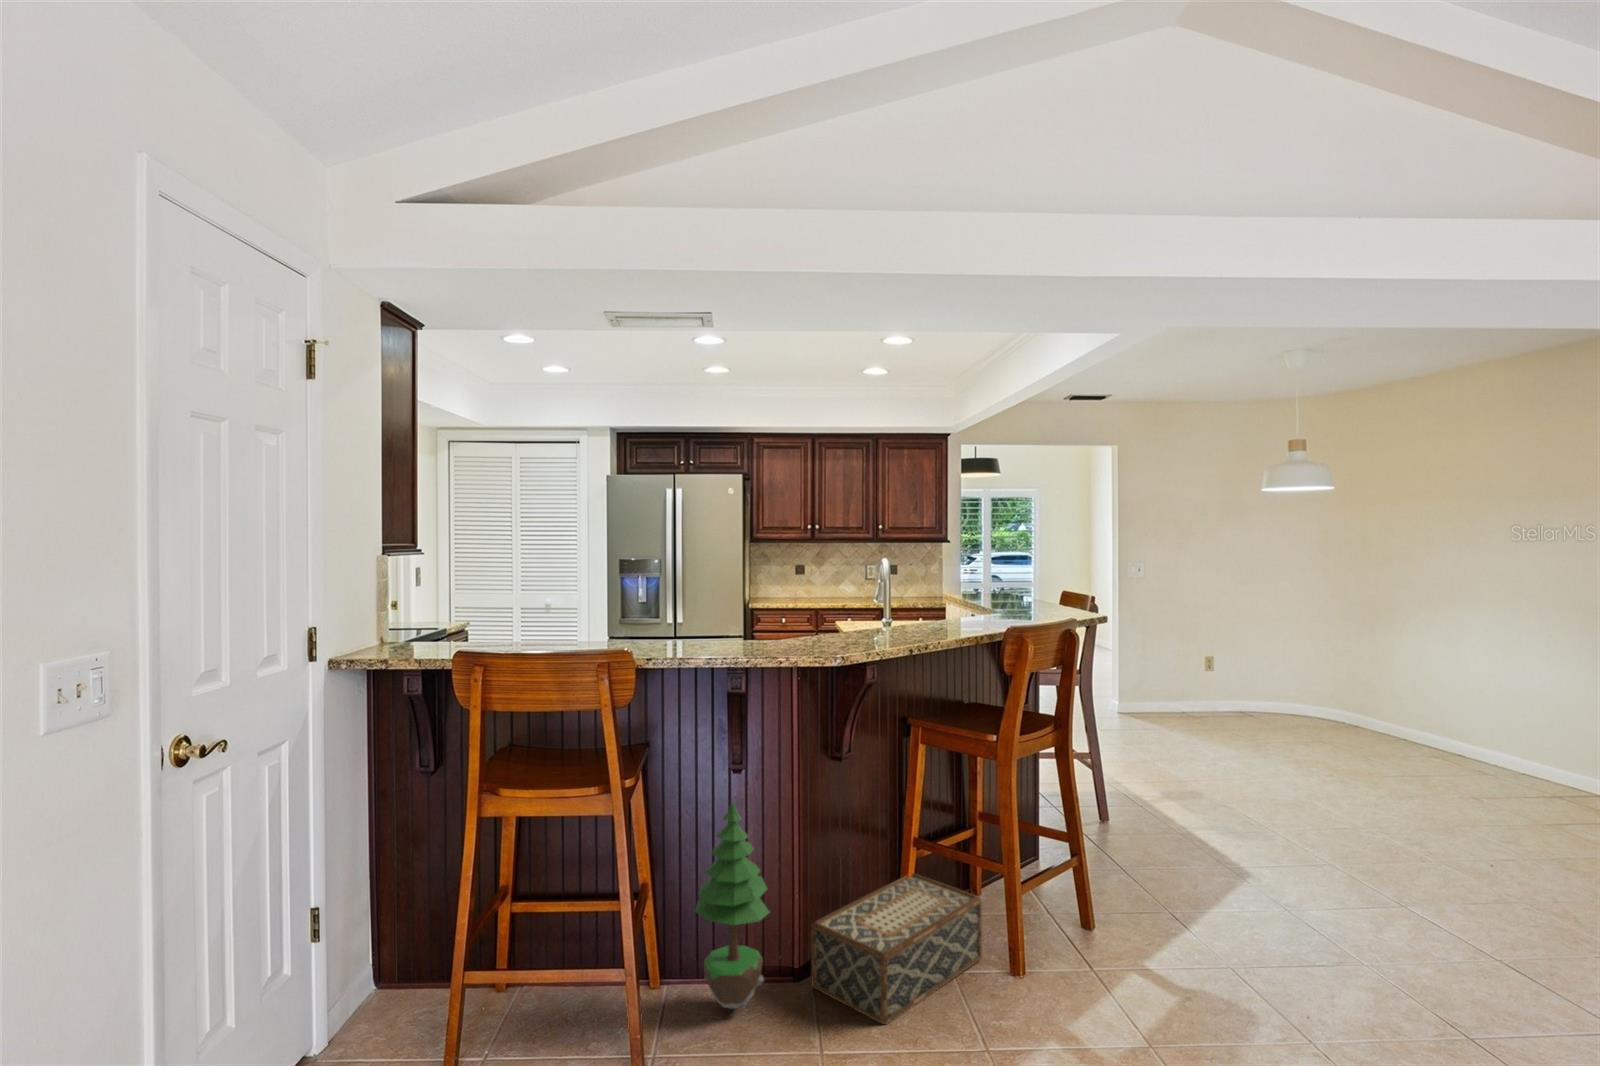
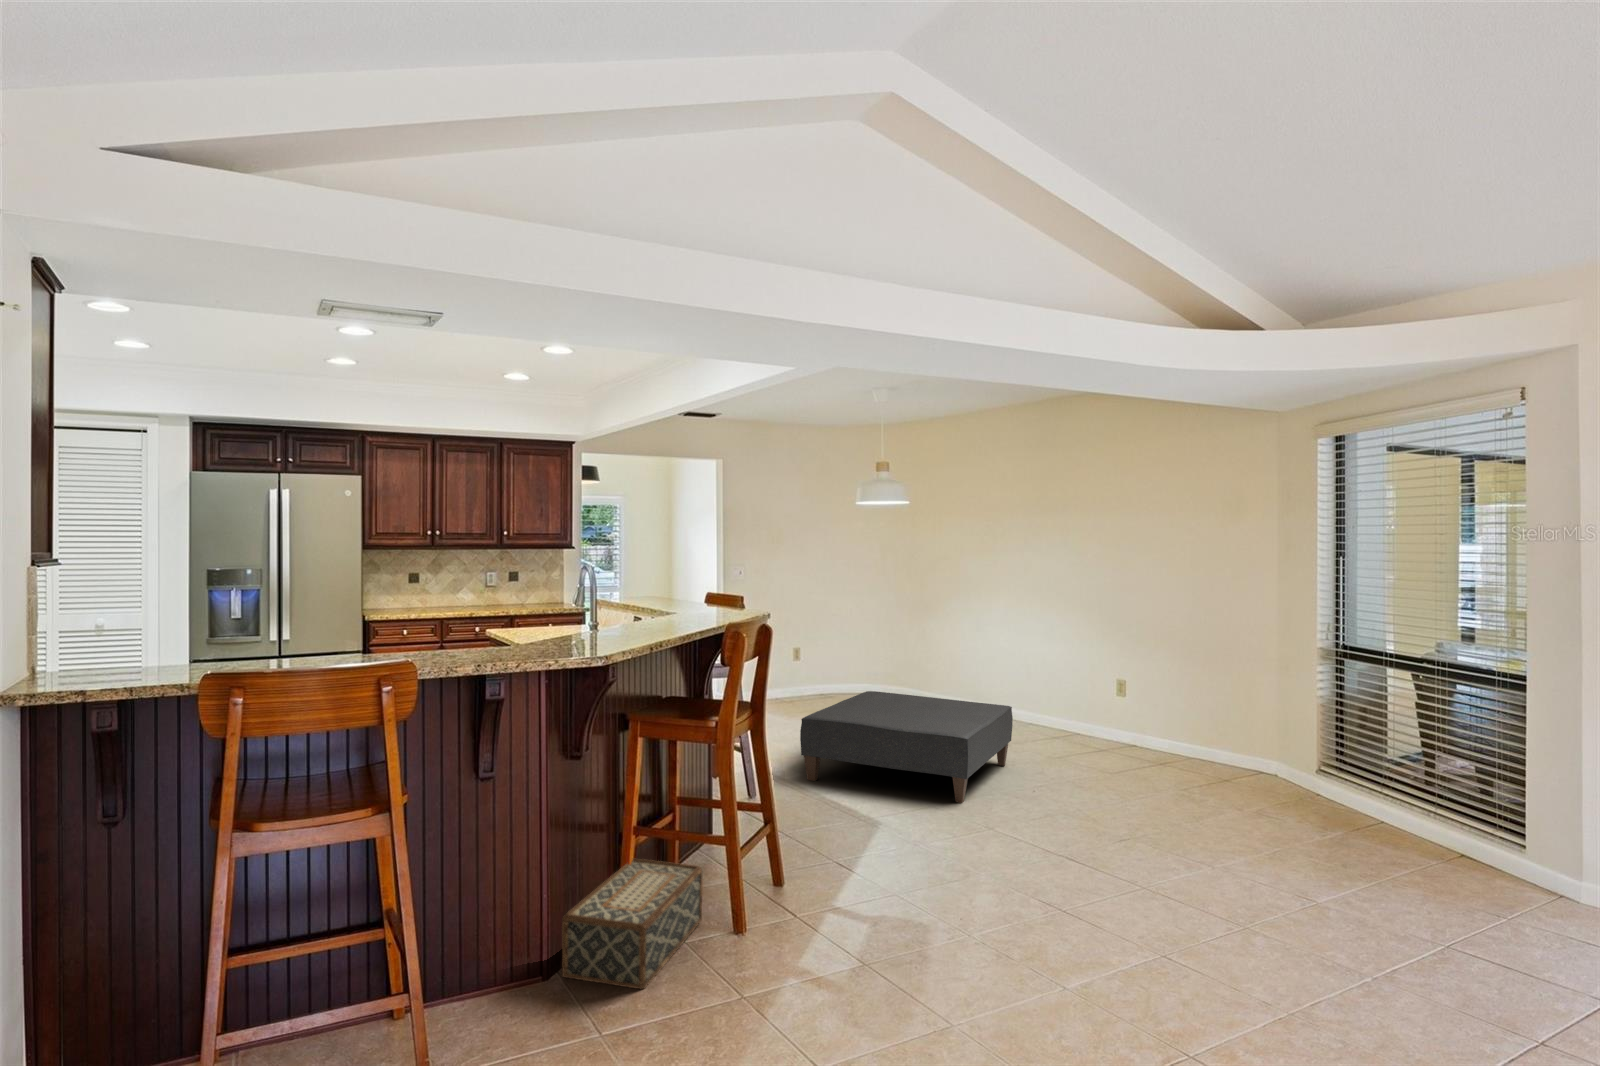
ottoman: none [1170,712,1492,875] -> present [800,691,1013,803]
potted tree: present [695,802,770,1009] -> none [456,806,534,1013]

